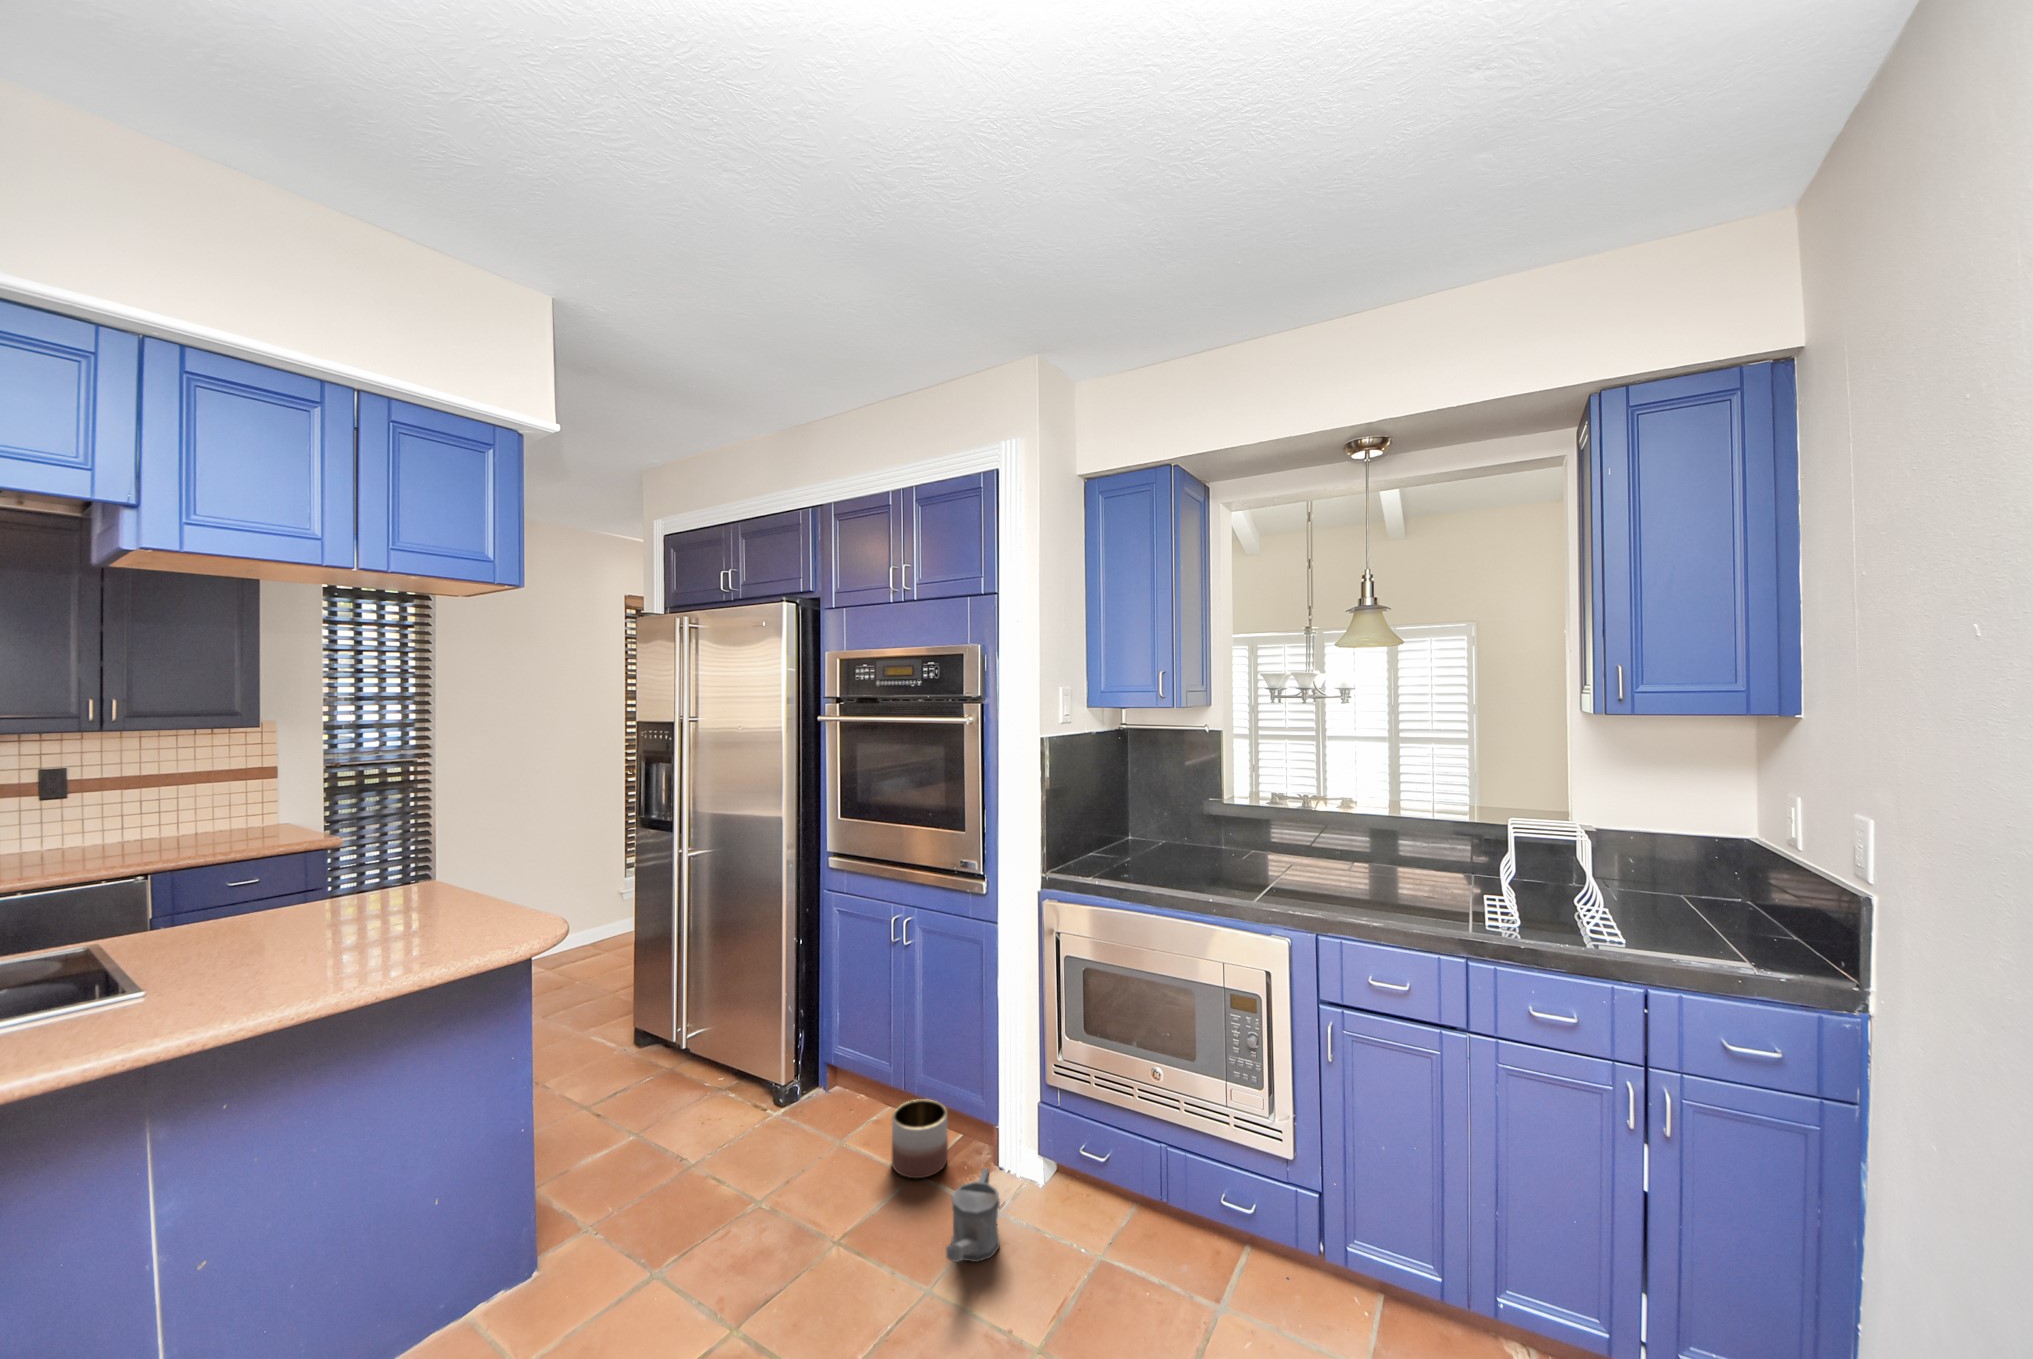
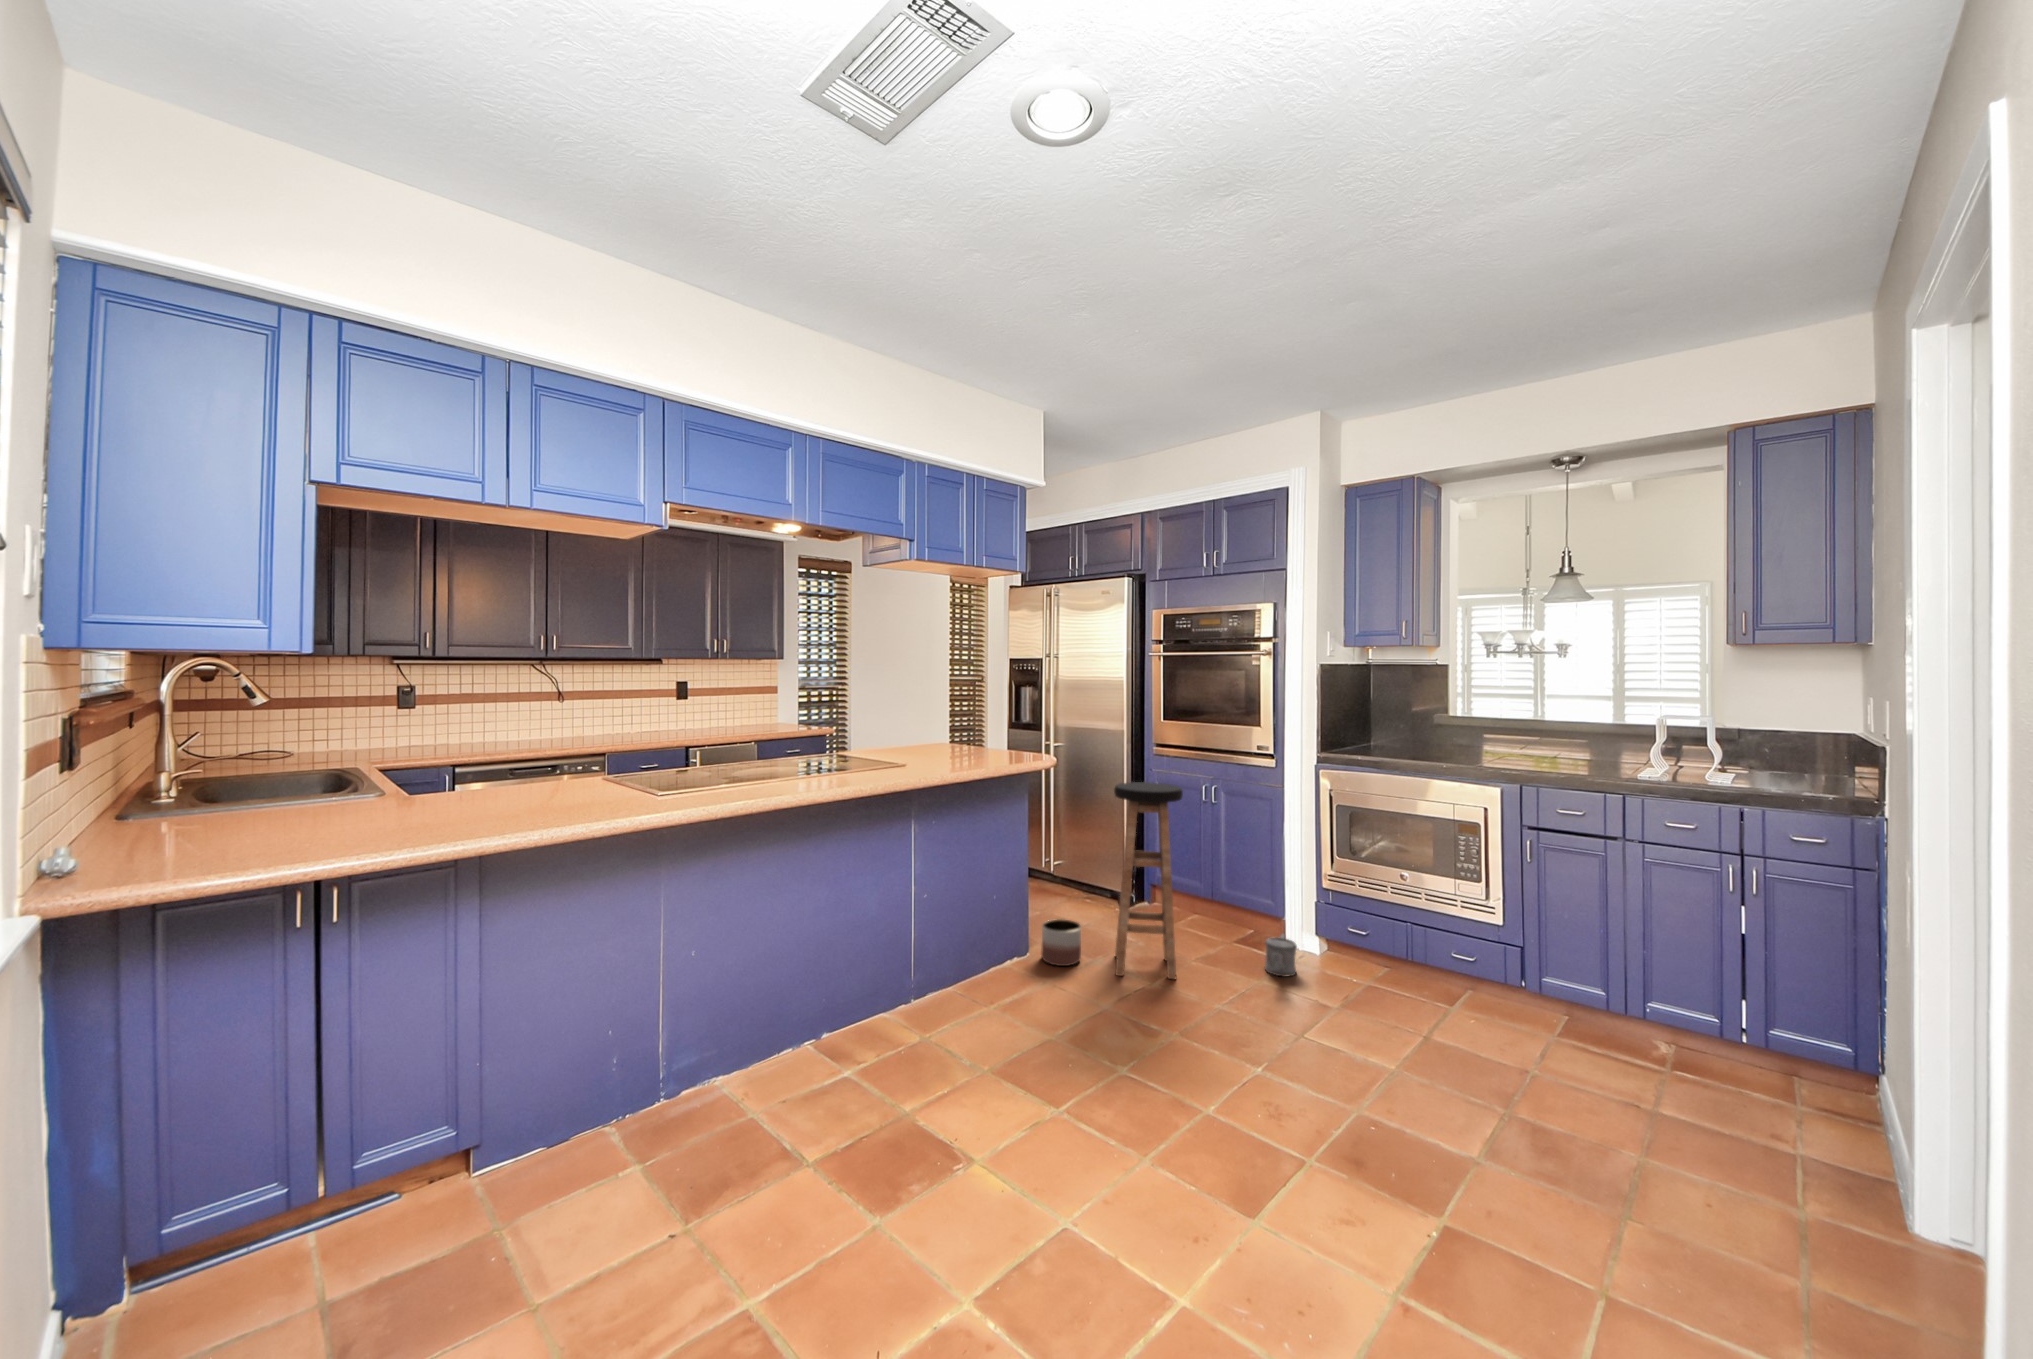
bar stool: none [675,944,807,1321] -> present [1114,782,1183,979]
planter: present [892,1099,948,1178] -> present [1041,919,1081,966]

